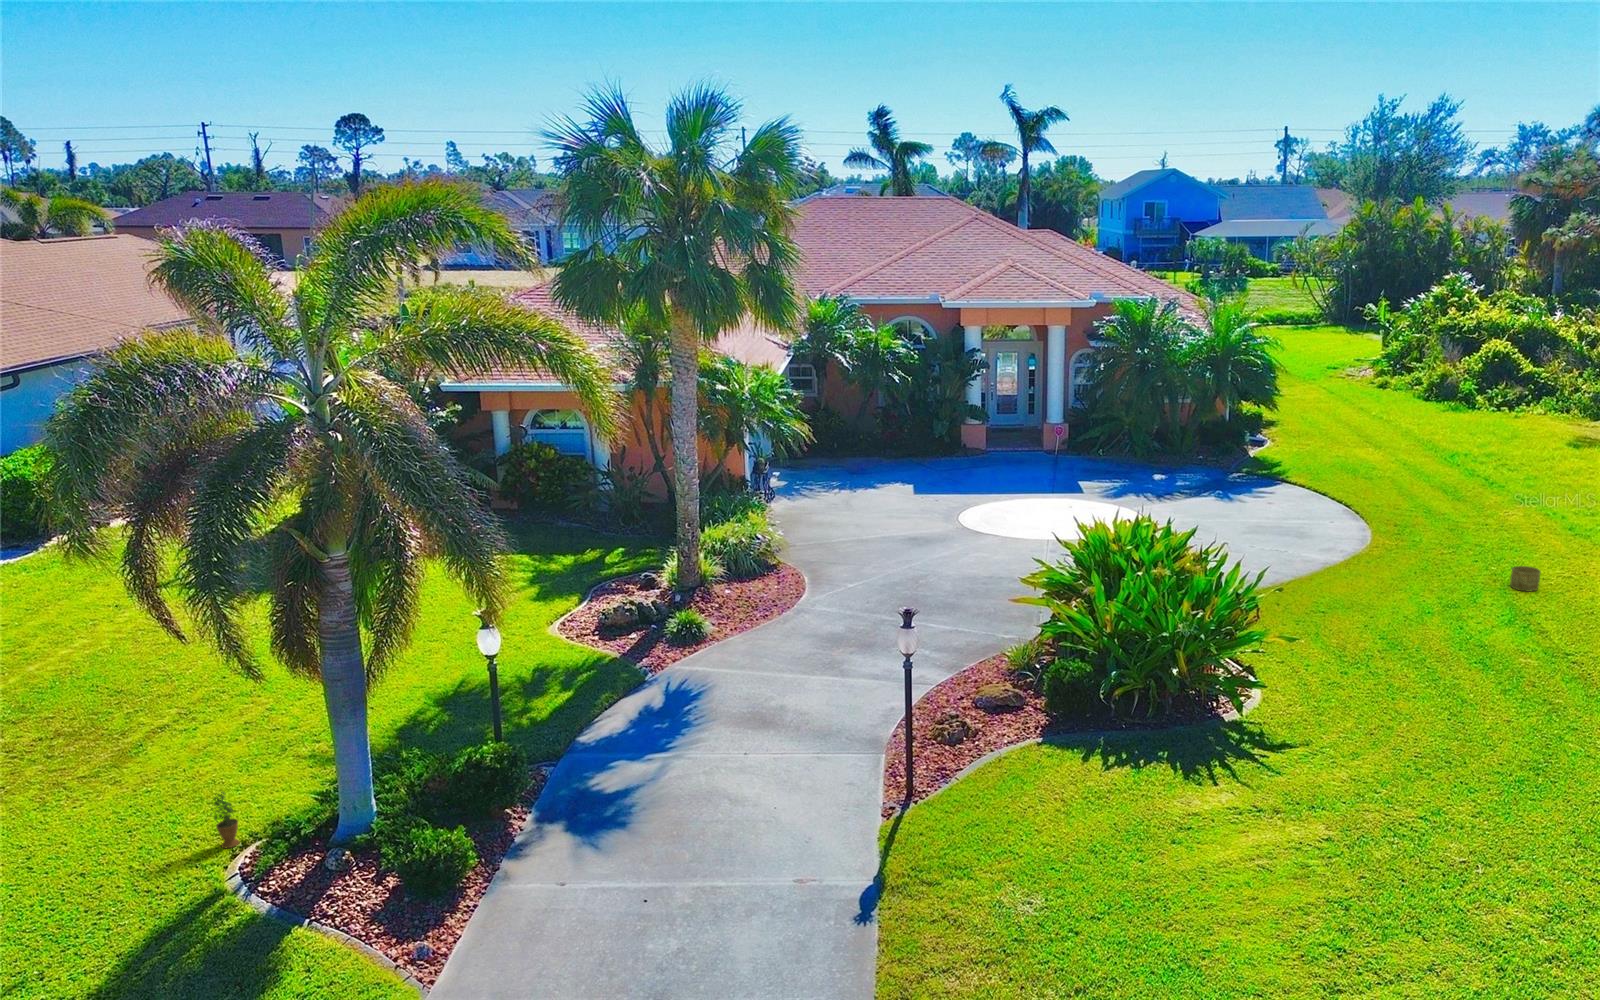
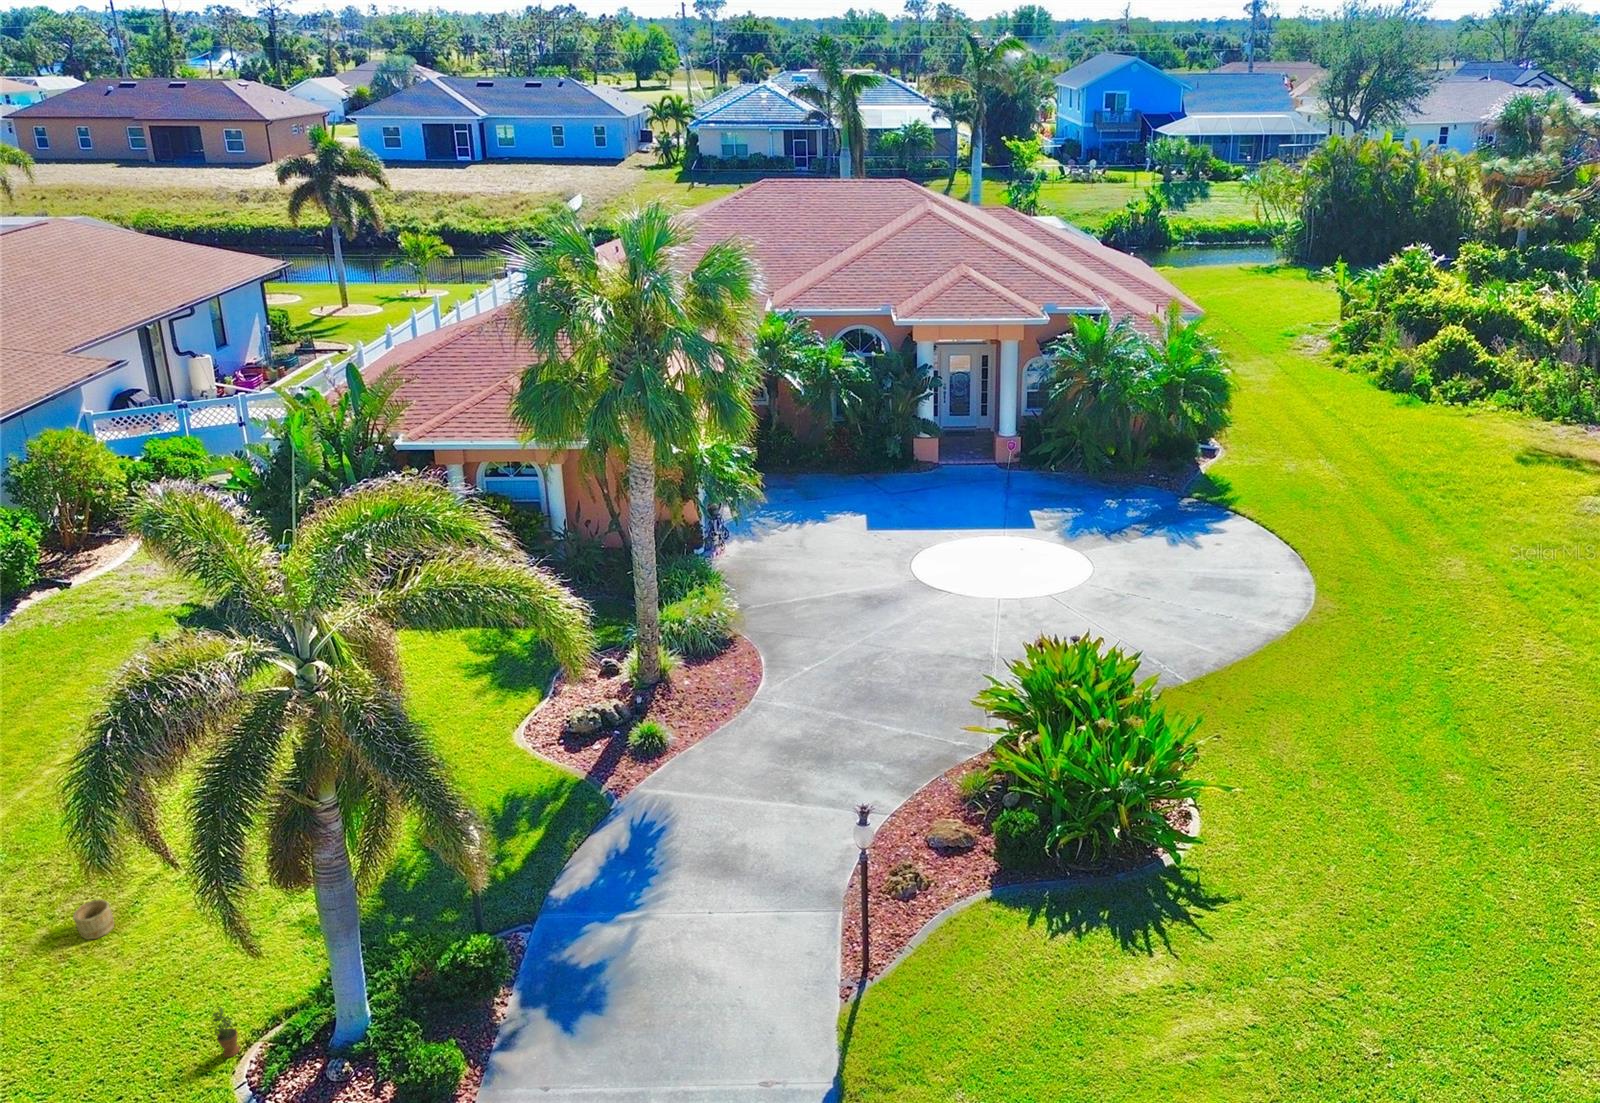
wooden bucket: present [1510,566,1541,591] -> present [73,899,114,940]

